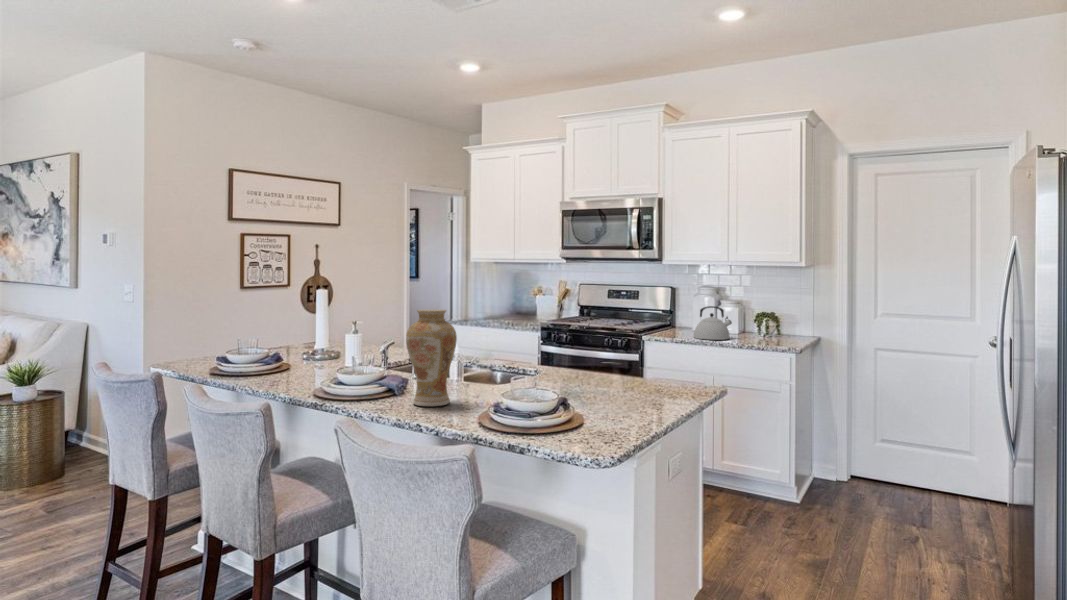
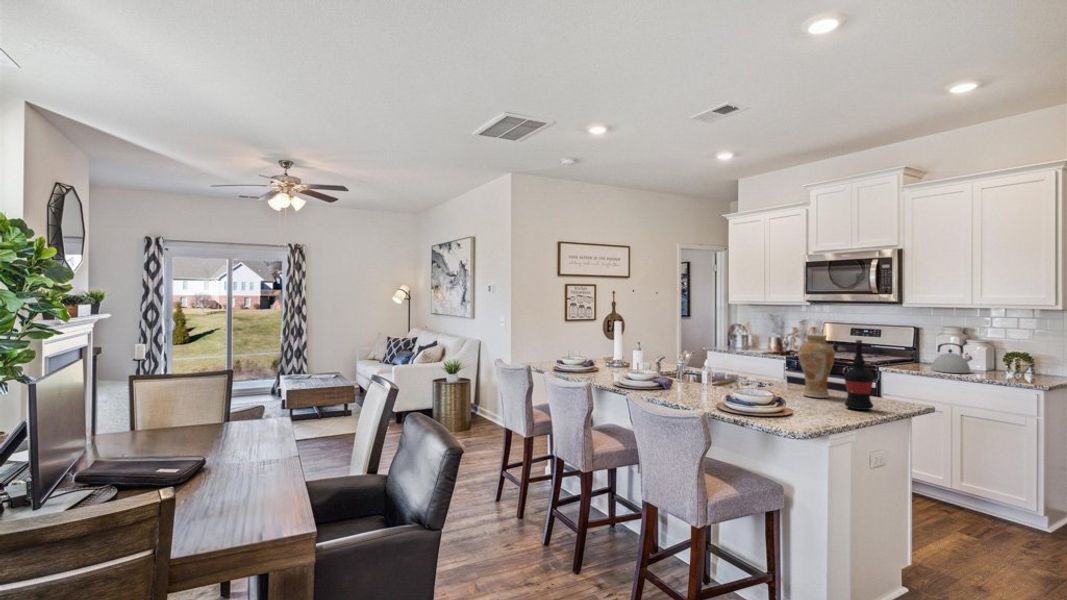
vase: present [406,309,457,406] -> present [798,335,835,398]
wine bottle: none [639,311,673,405] -> present [844,340,873,410]

